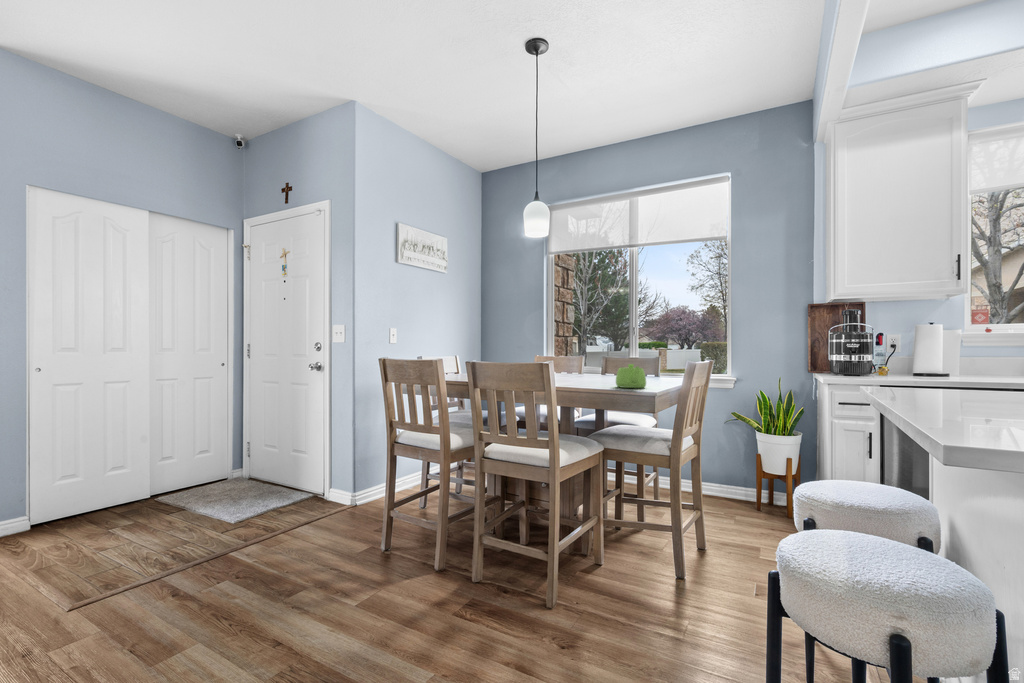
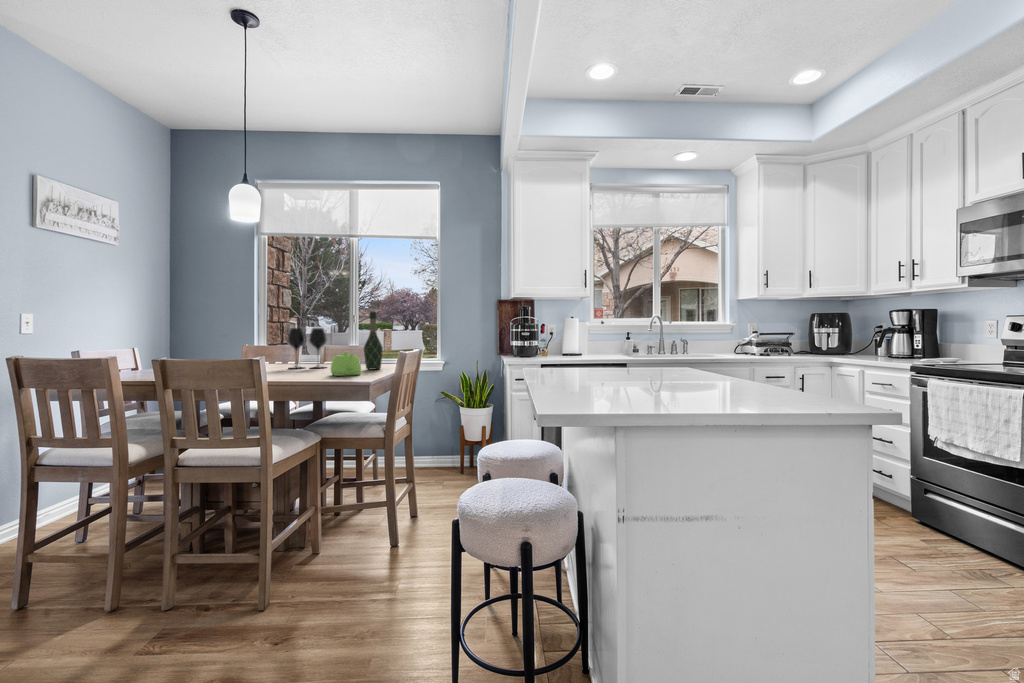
wine bottle: none [647,325,667,384] -> present [364,312,383,370]
wine glass: none [573,340,610,380] -> present [287,328,327,368]

